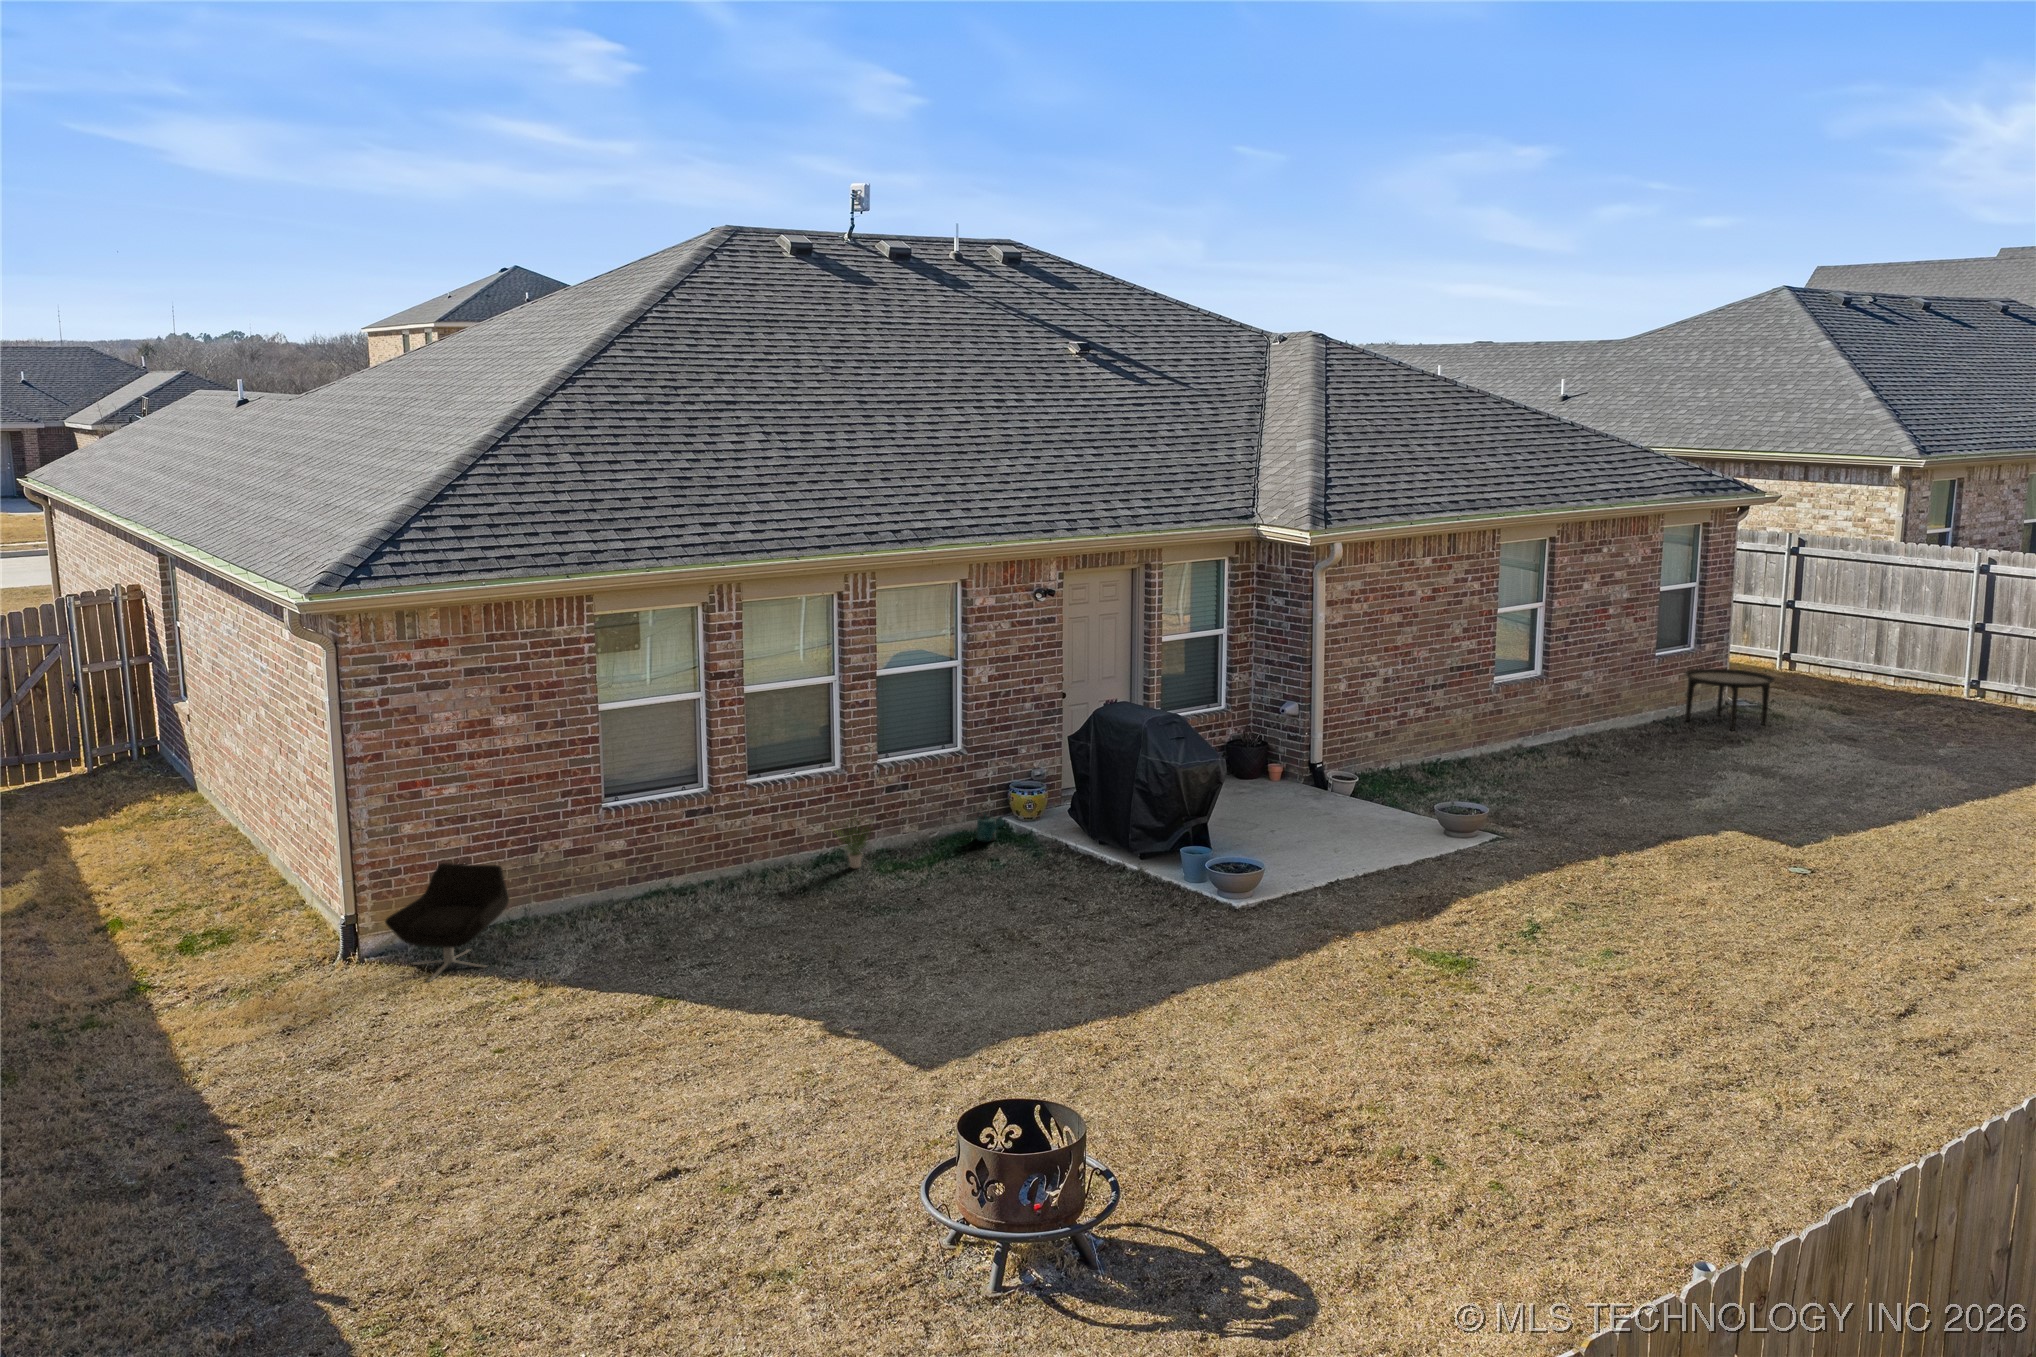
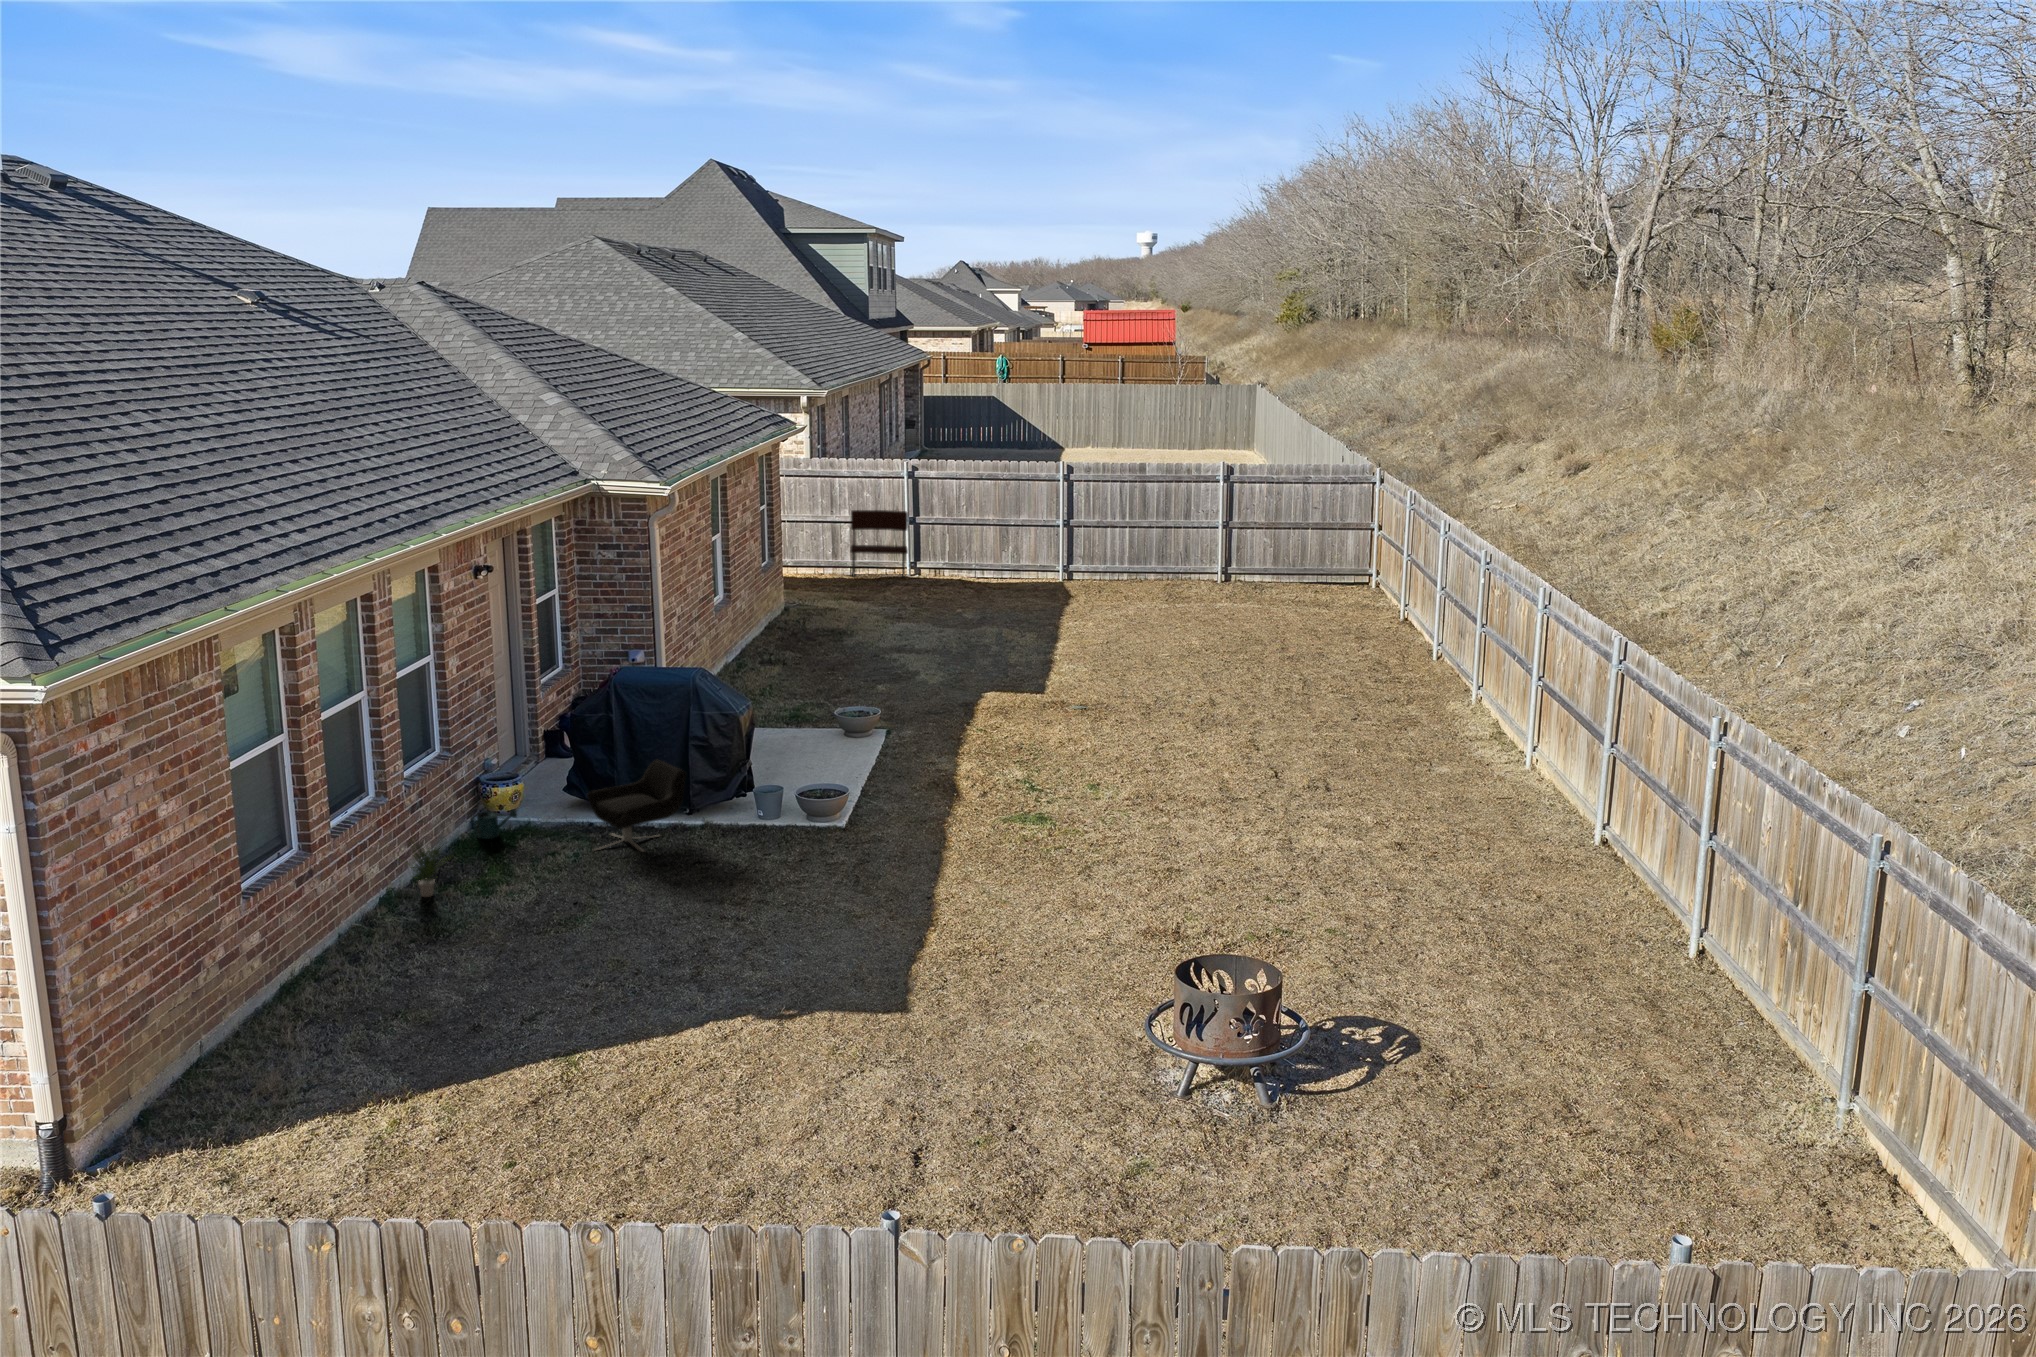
bench: none [1875,605,1975,698] -> present [851,510,908,577]
round table: present [1685,668,1775,731] -> none [782,573,851,623]
lounge chair: present [385,863,509,982] -> present [587,760,686,852]

